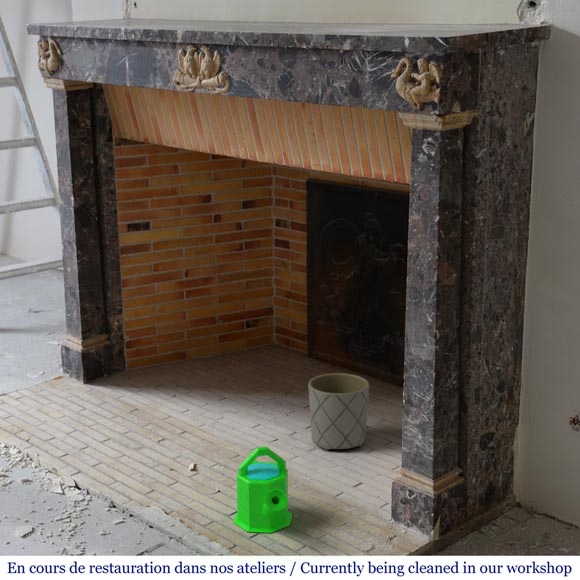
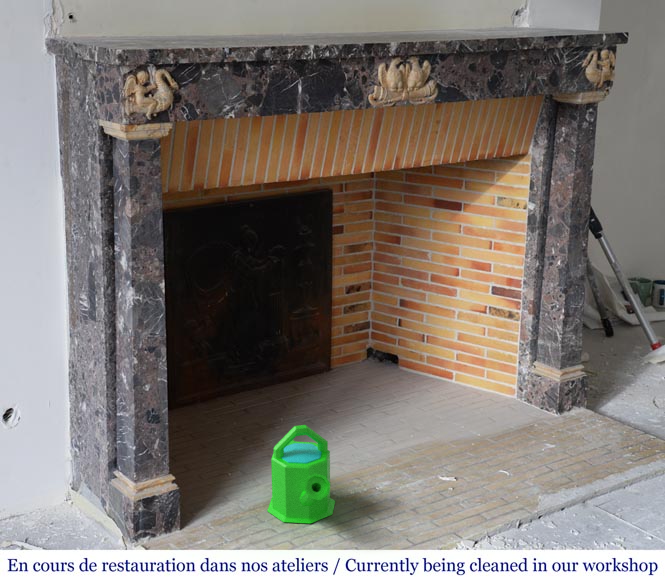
planter: present [308,373,369,451] -> none [353,338,422,427]

